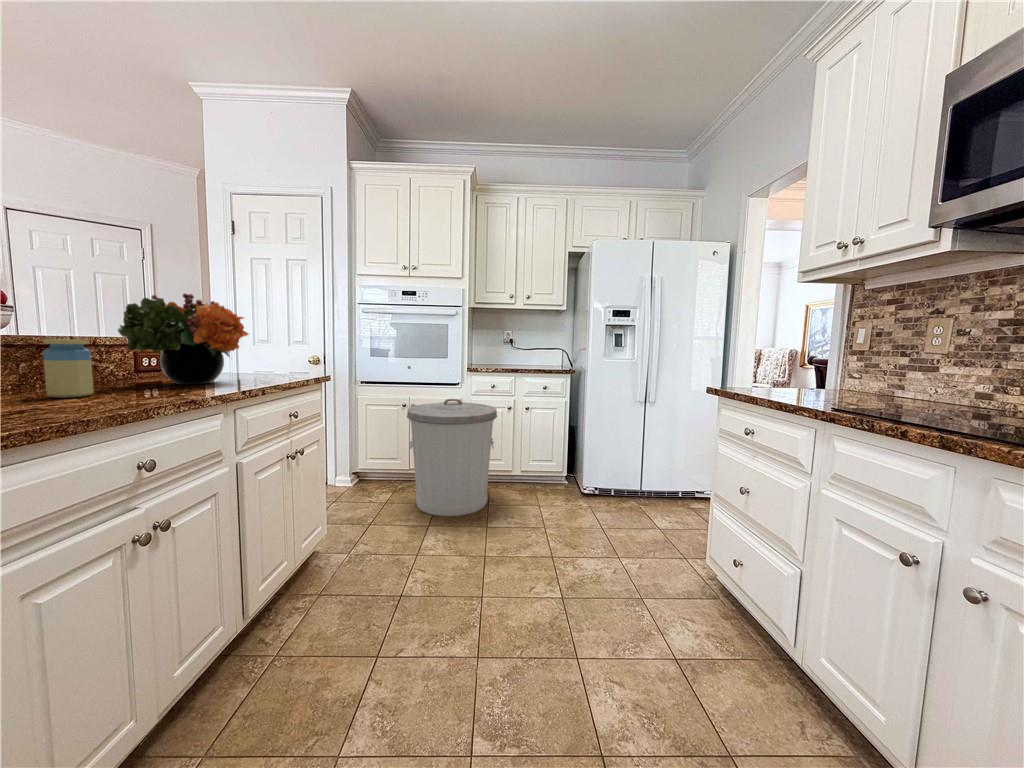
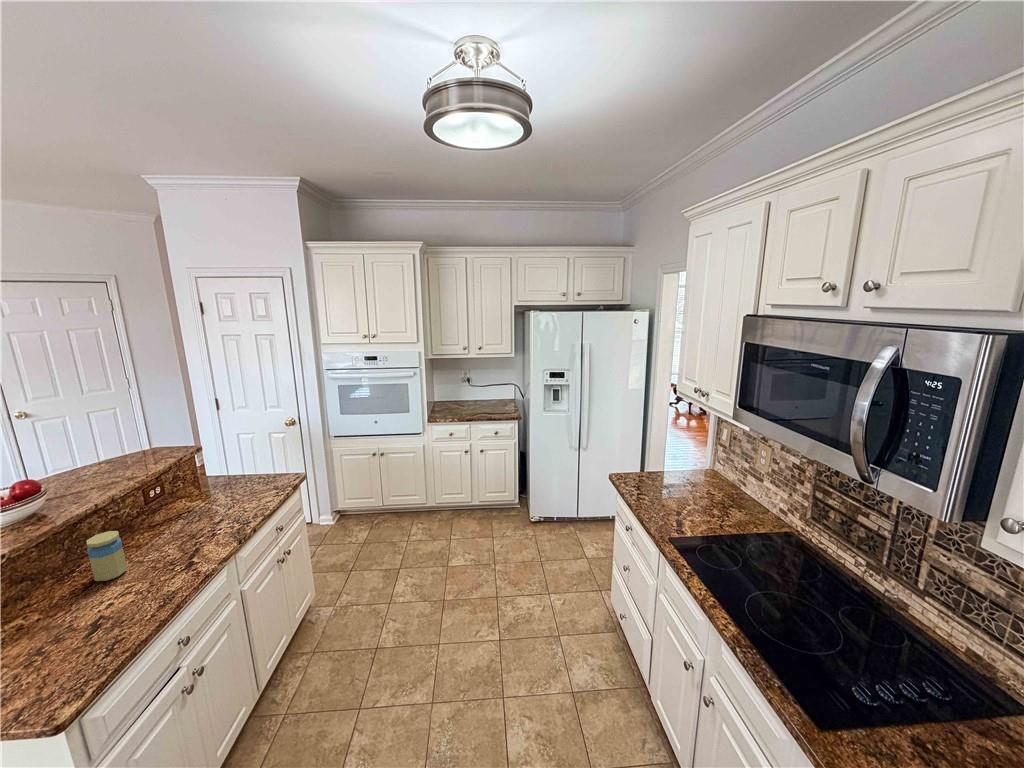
flower arrangement: present [118,293,249,384] -> none [132,453,238,527]
trash can: present [407,399,497,516] -> none [376,450,454,555]

